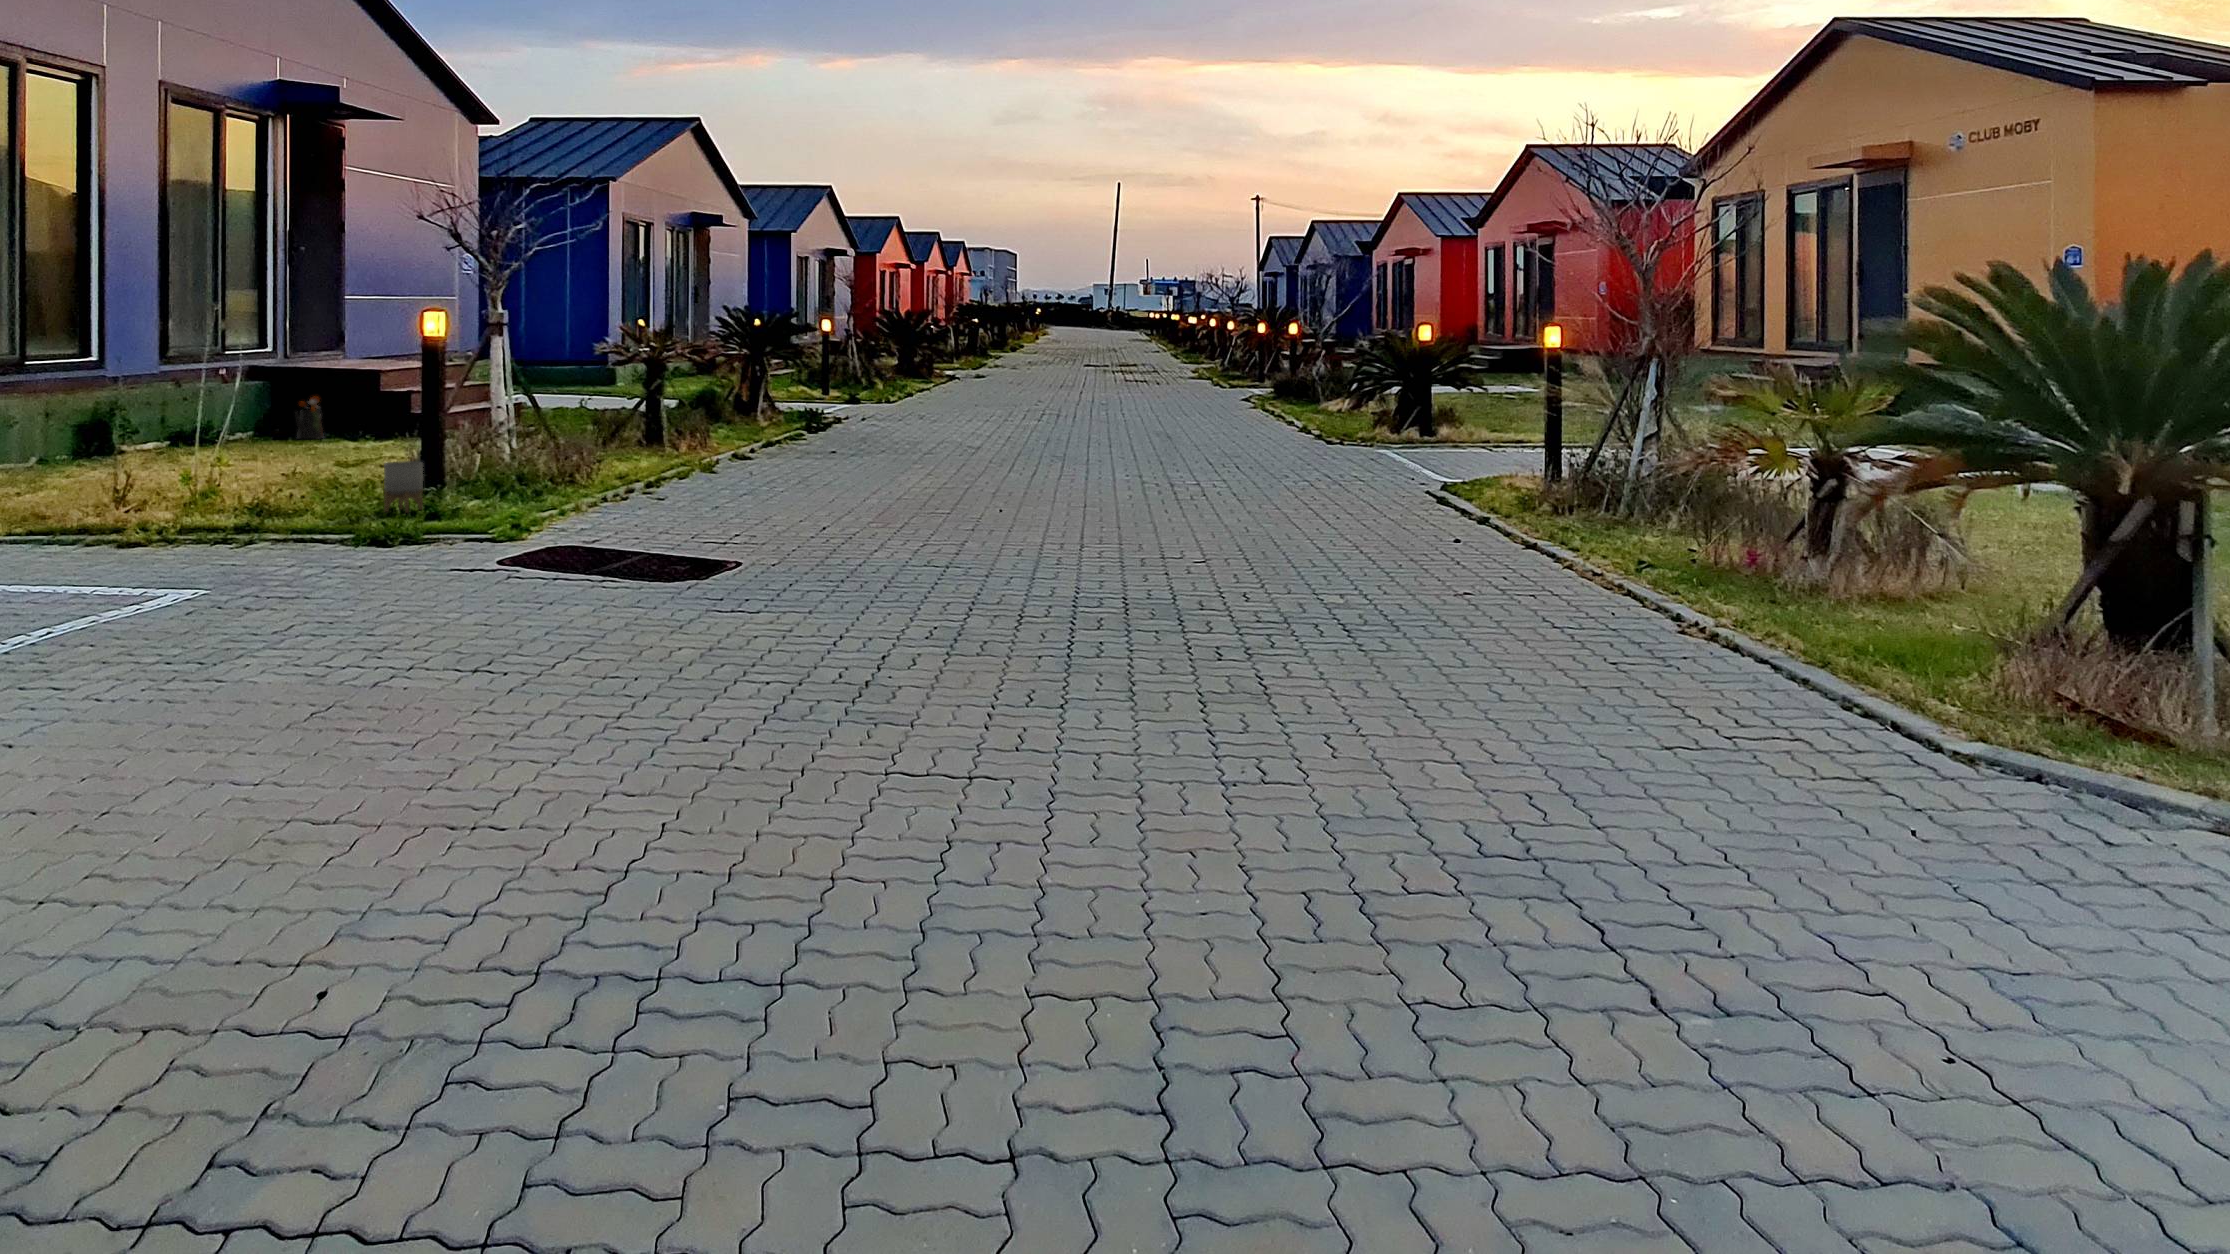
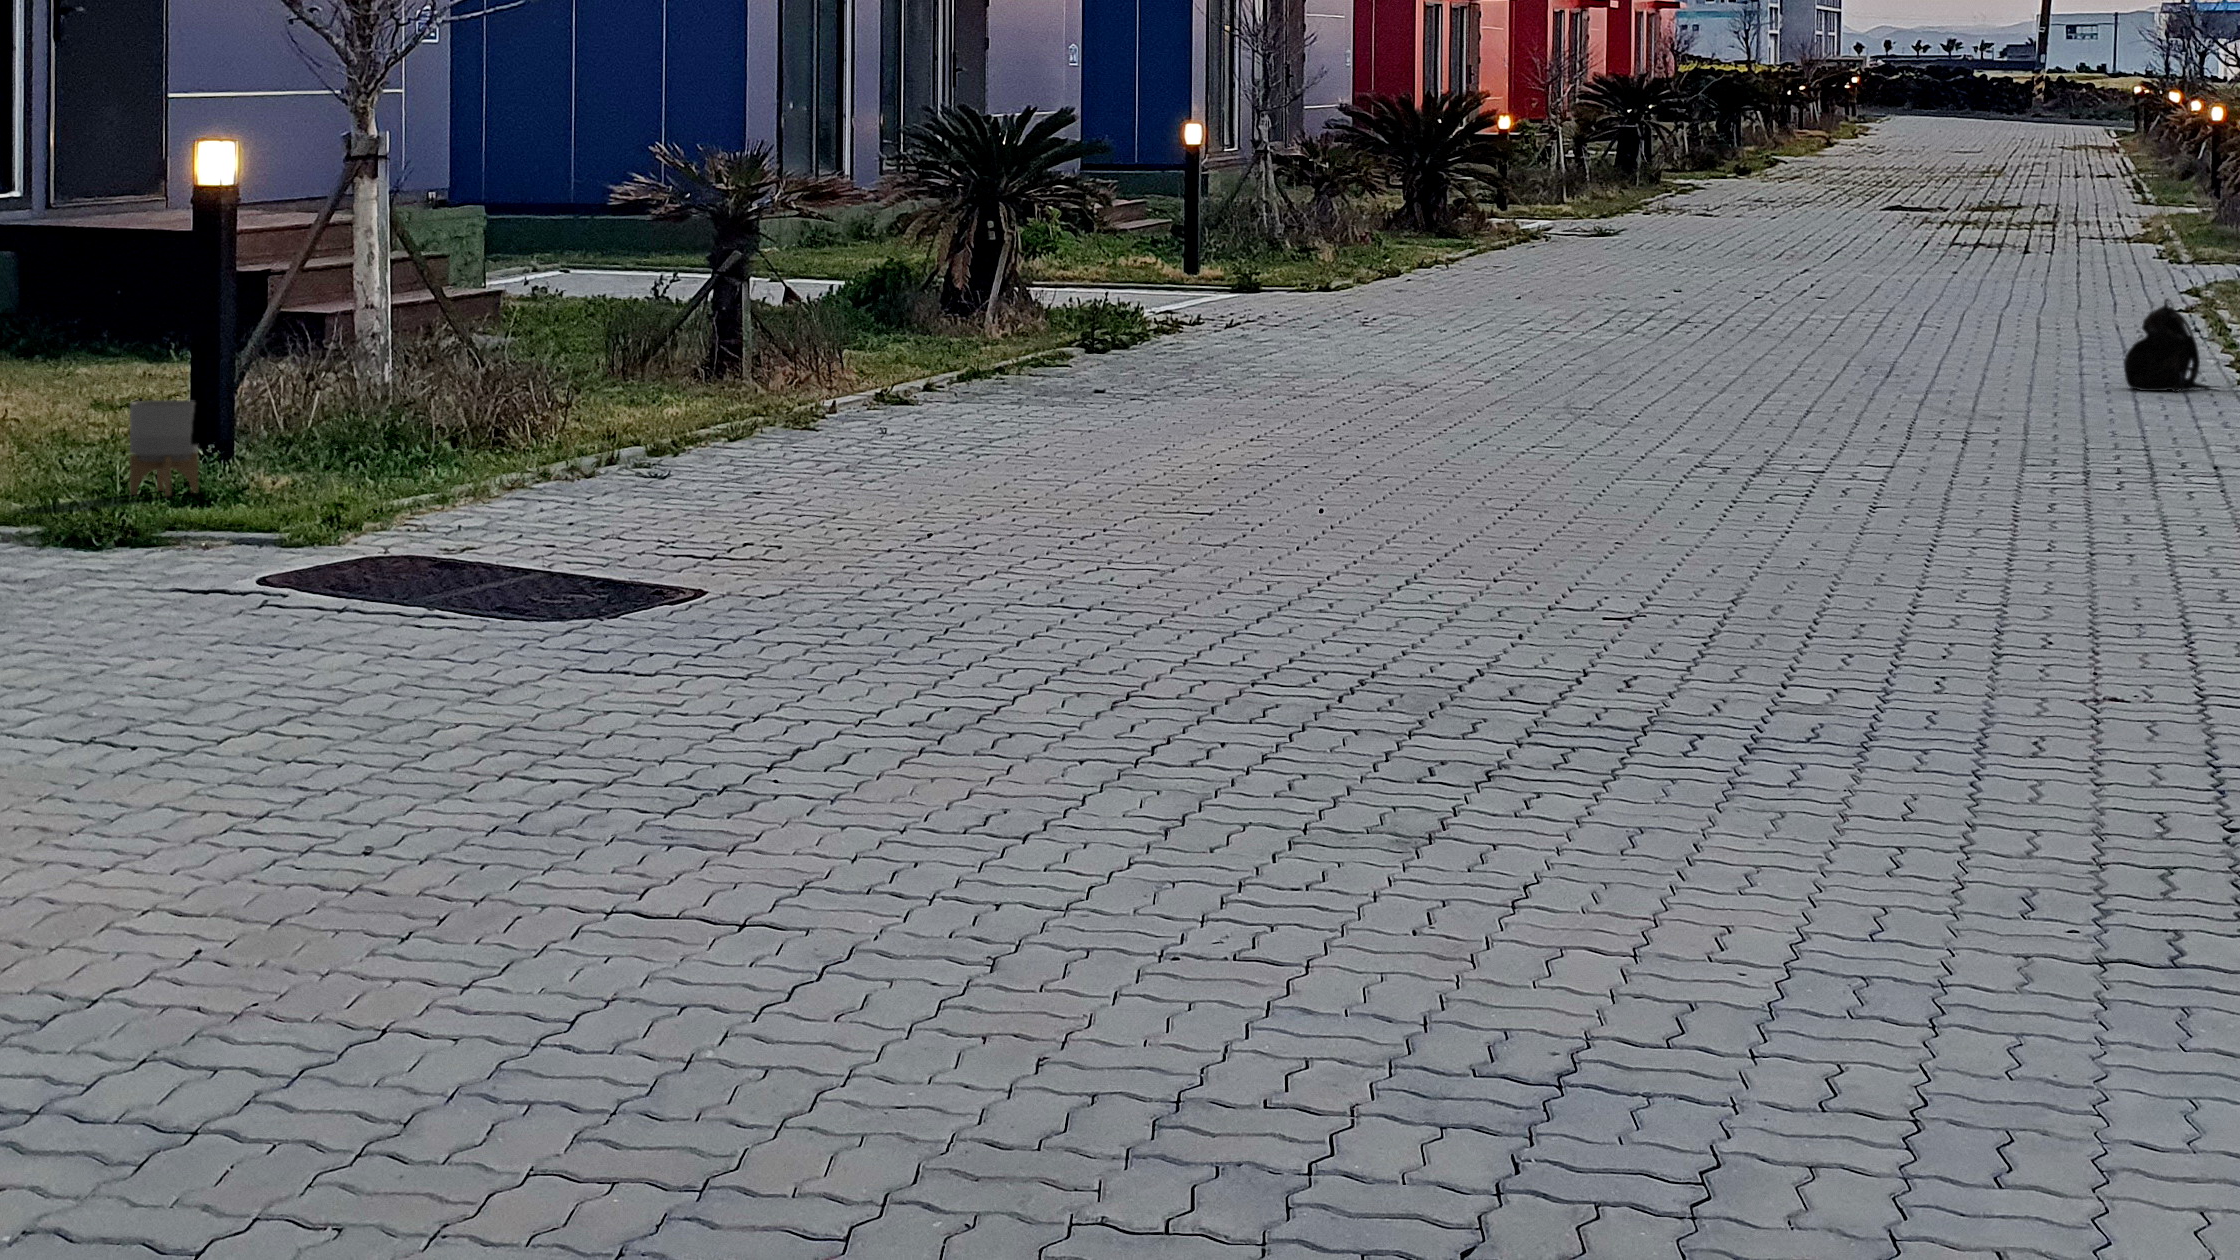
backpack: none [1352,390,1394,433] -> present [2124,299,2220,392]
watering can: present [295,396,324,439] -> none [46,295,98,377]

